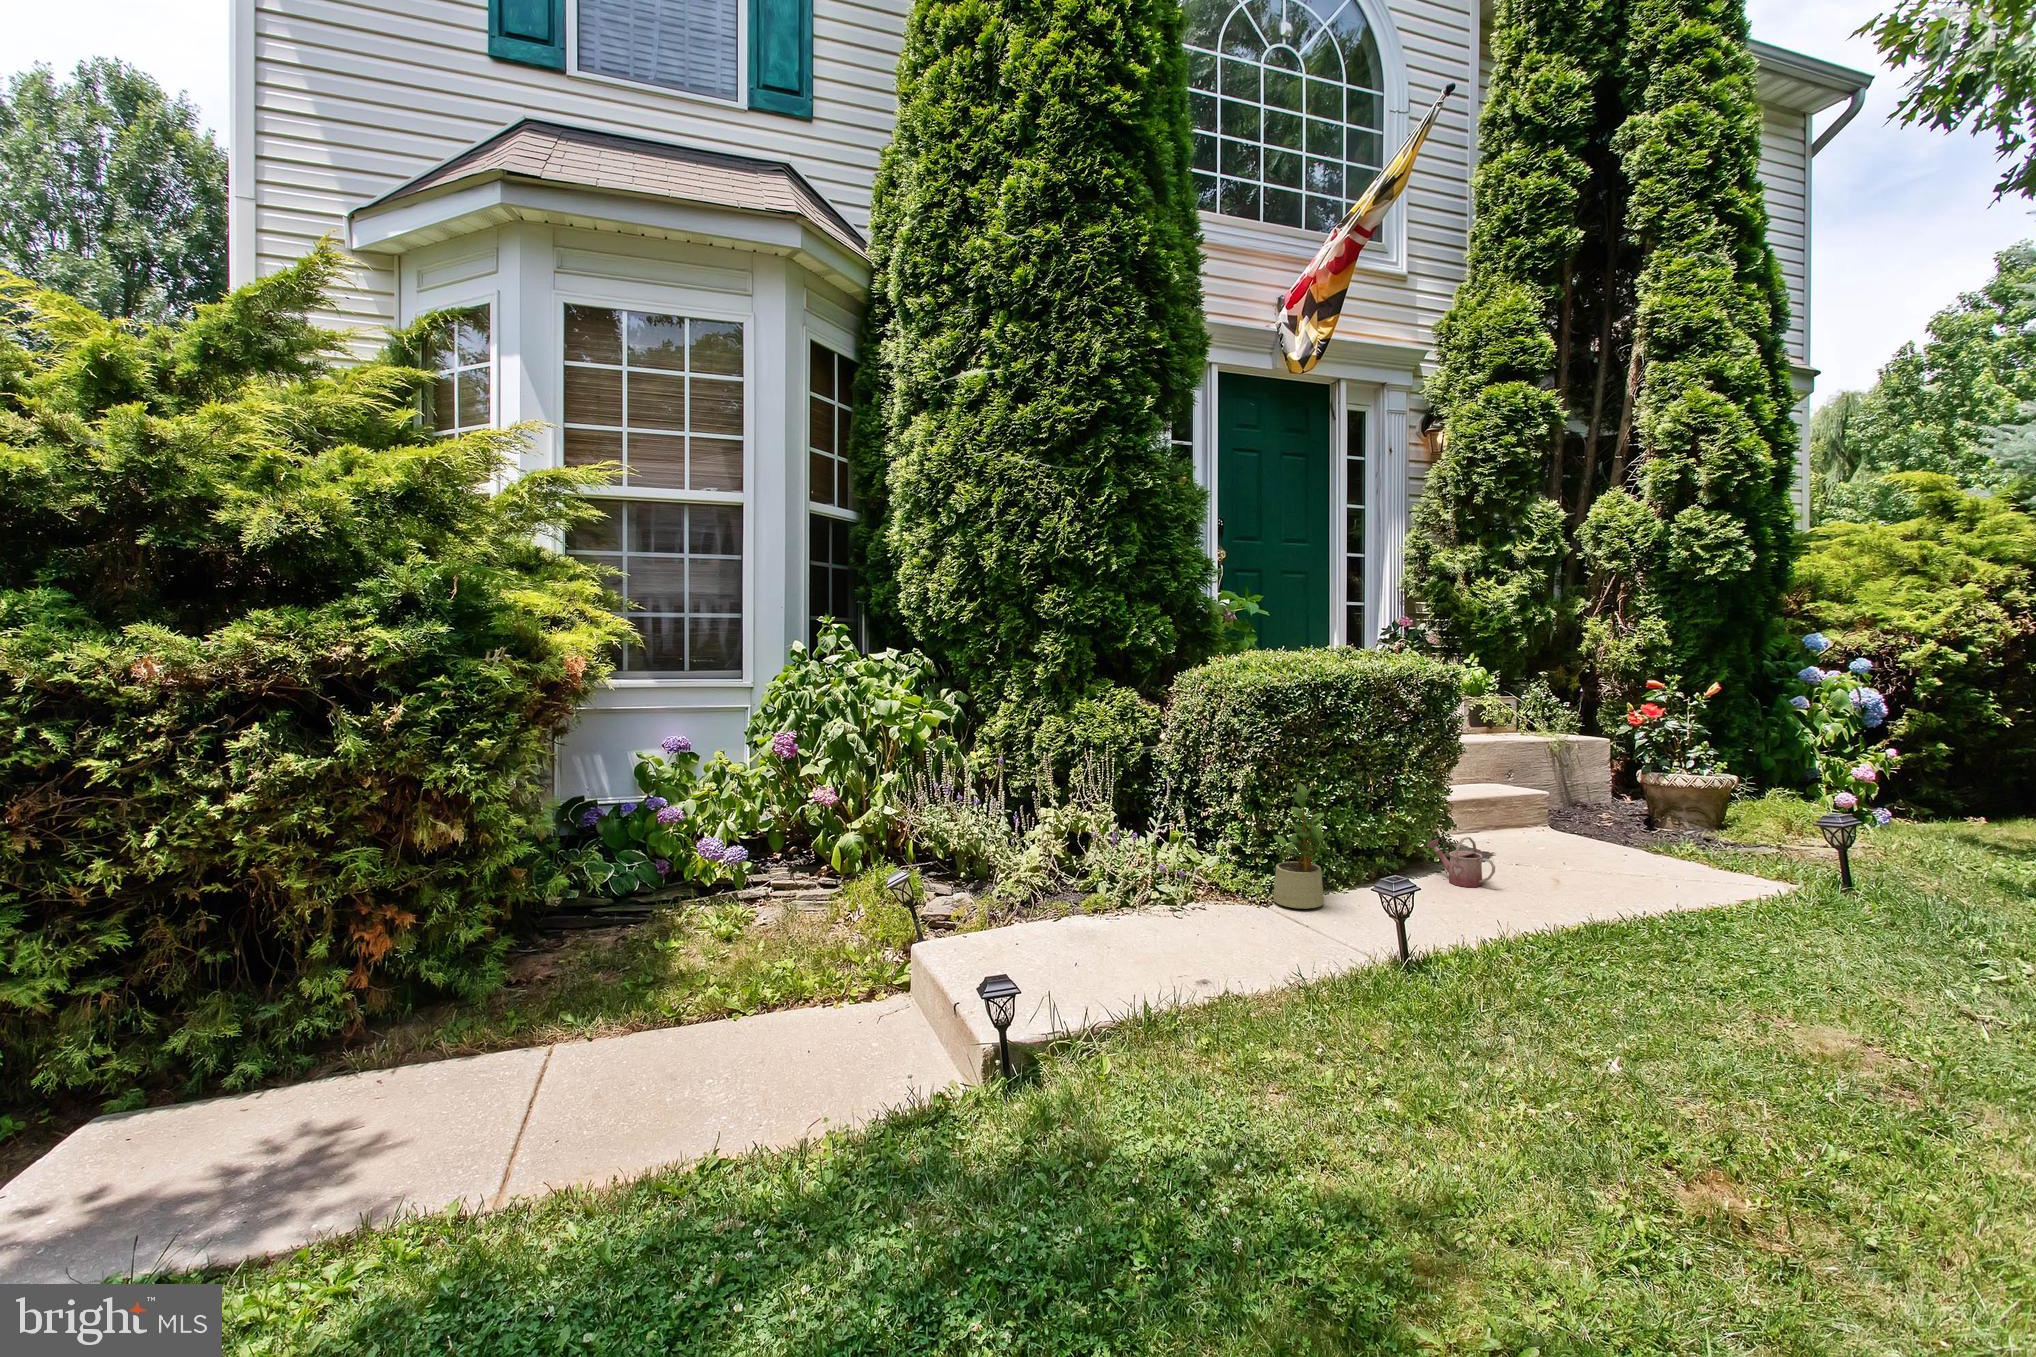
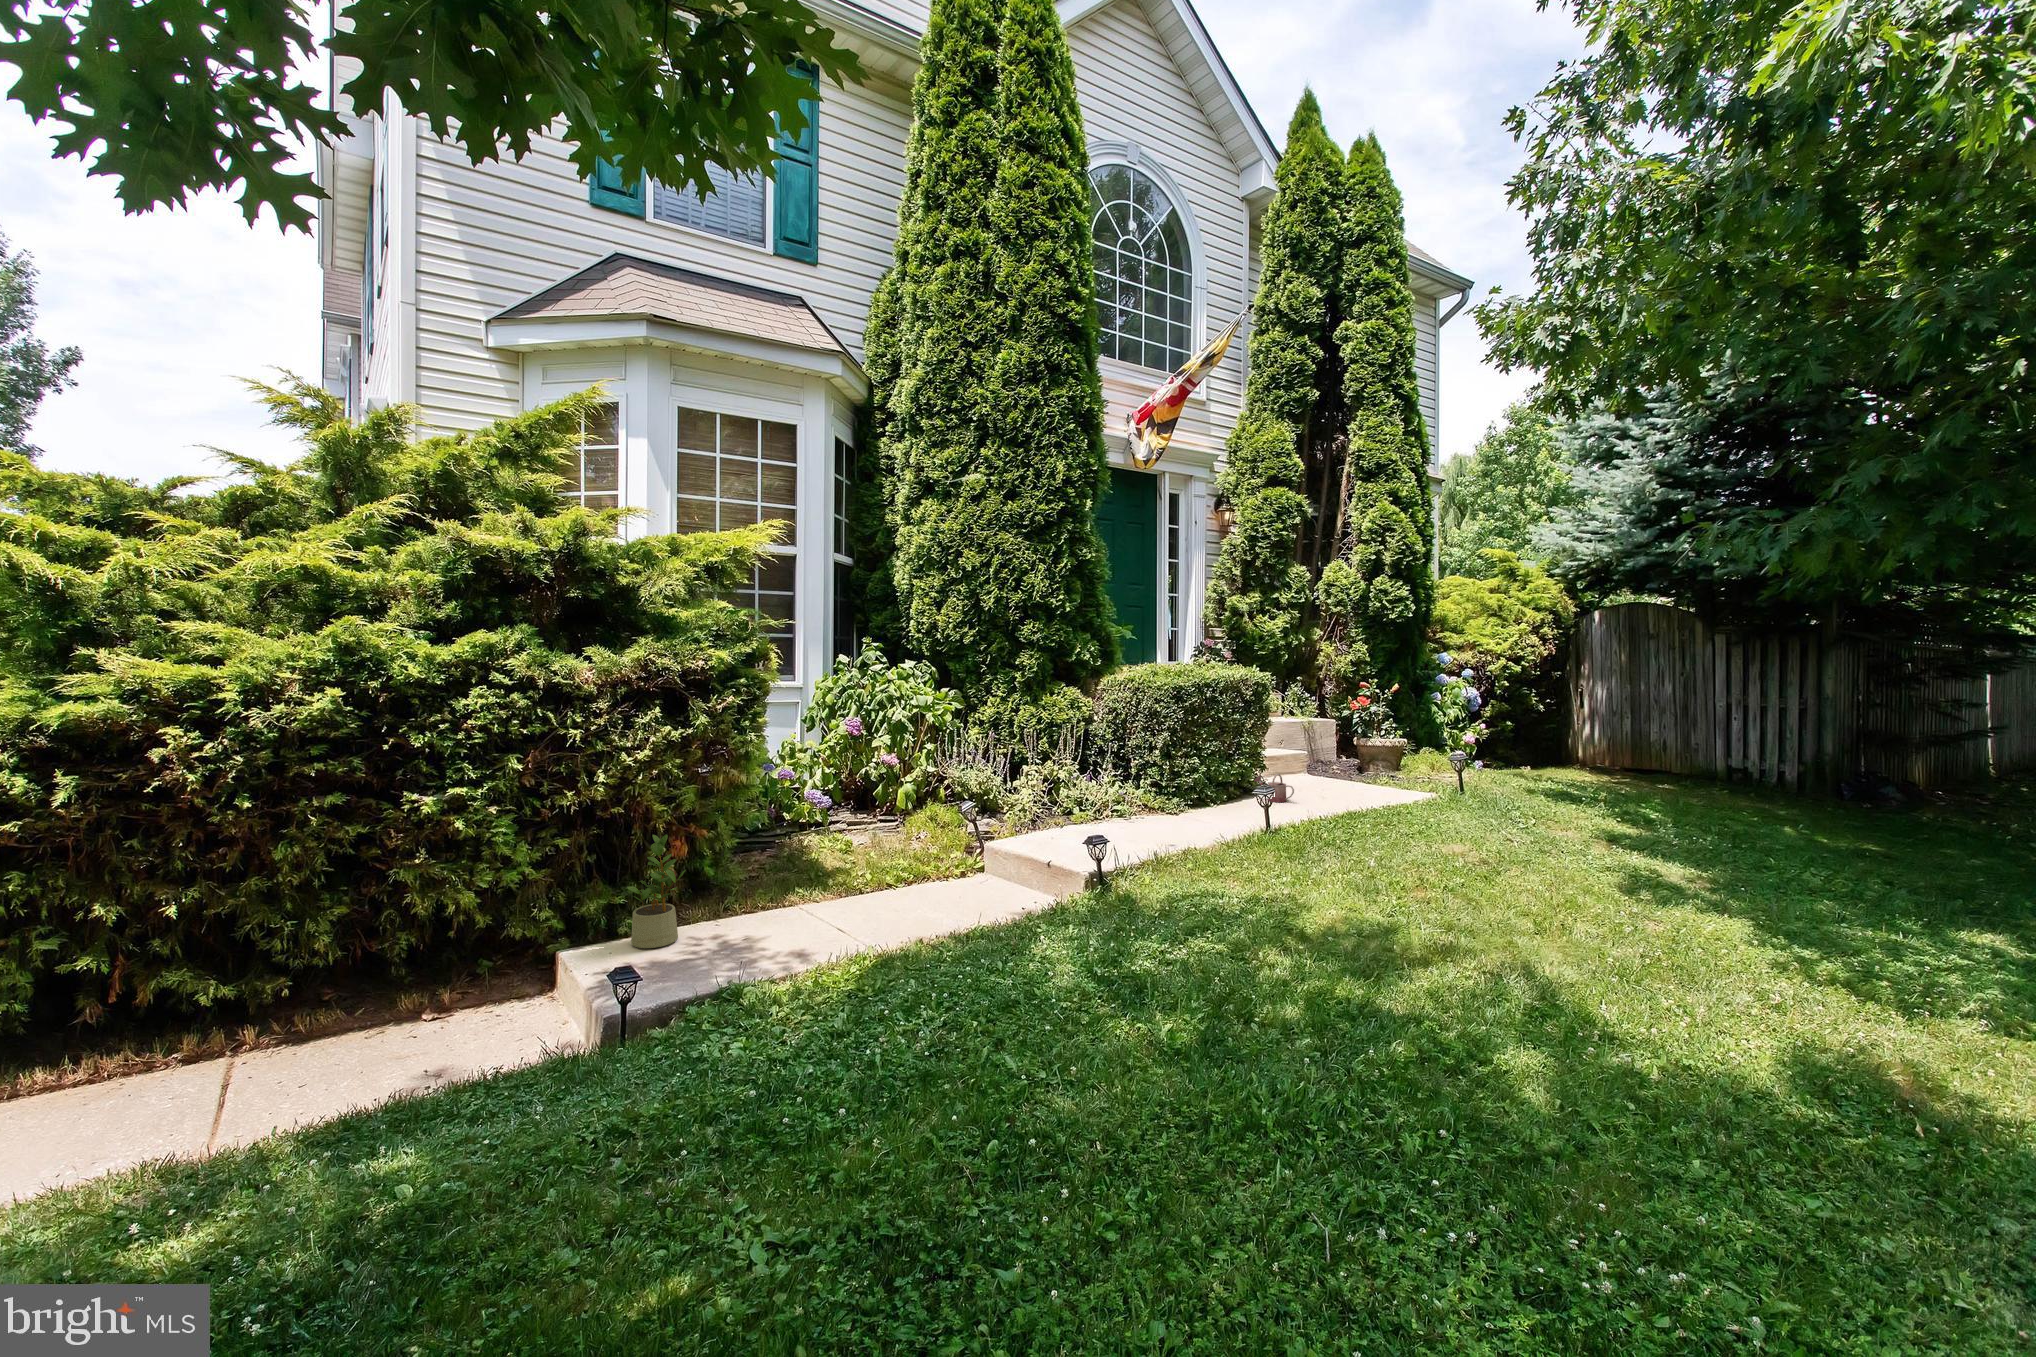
potted plant: present [1273,783,1330,909] -> present [627,835,686,948]

